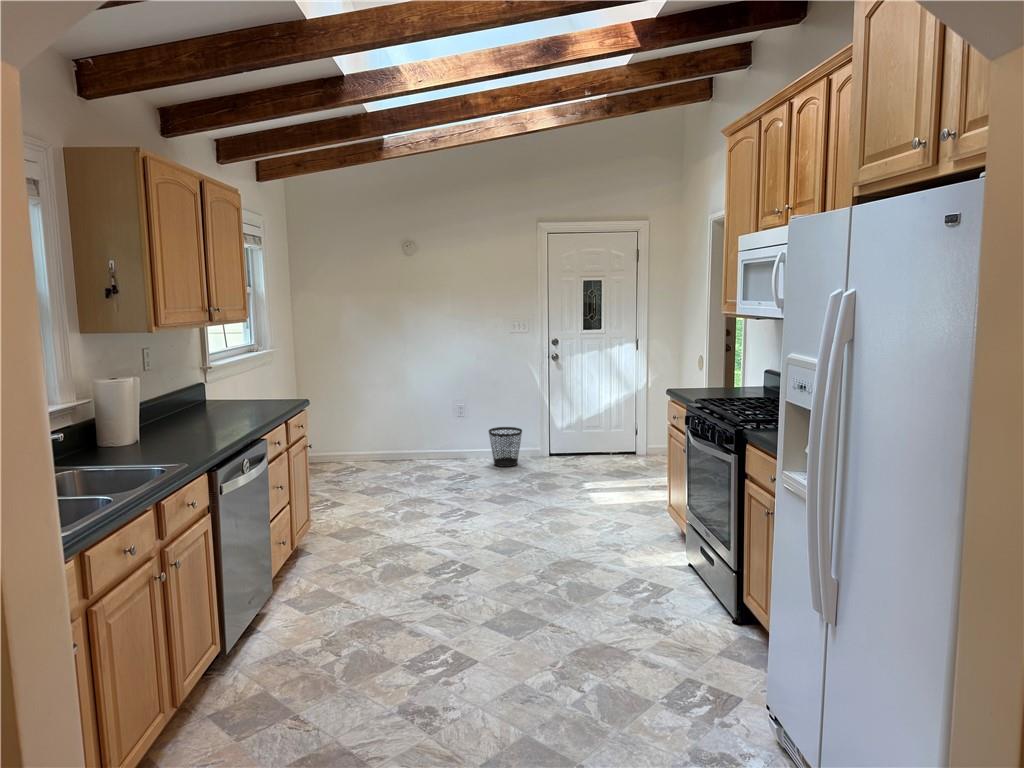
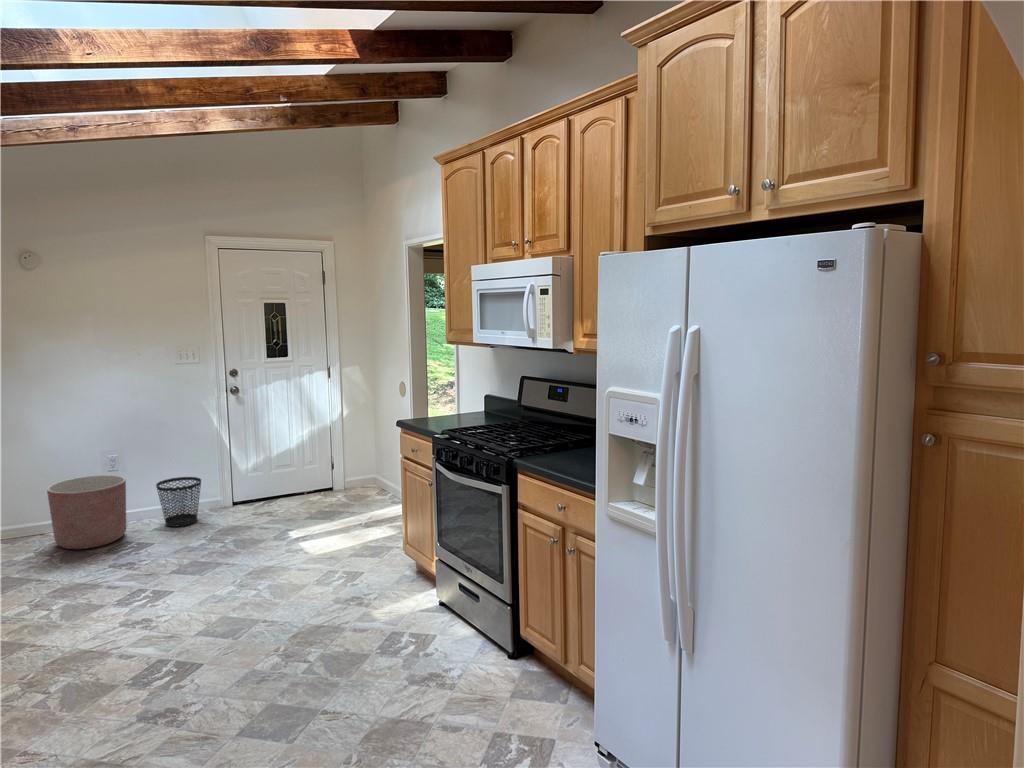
planter: none [415,417,466,472] -> present [47,475,126,549]

